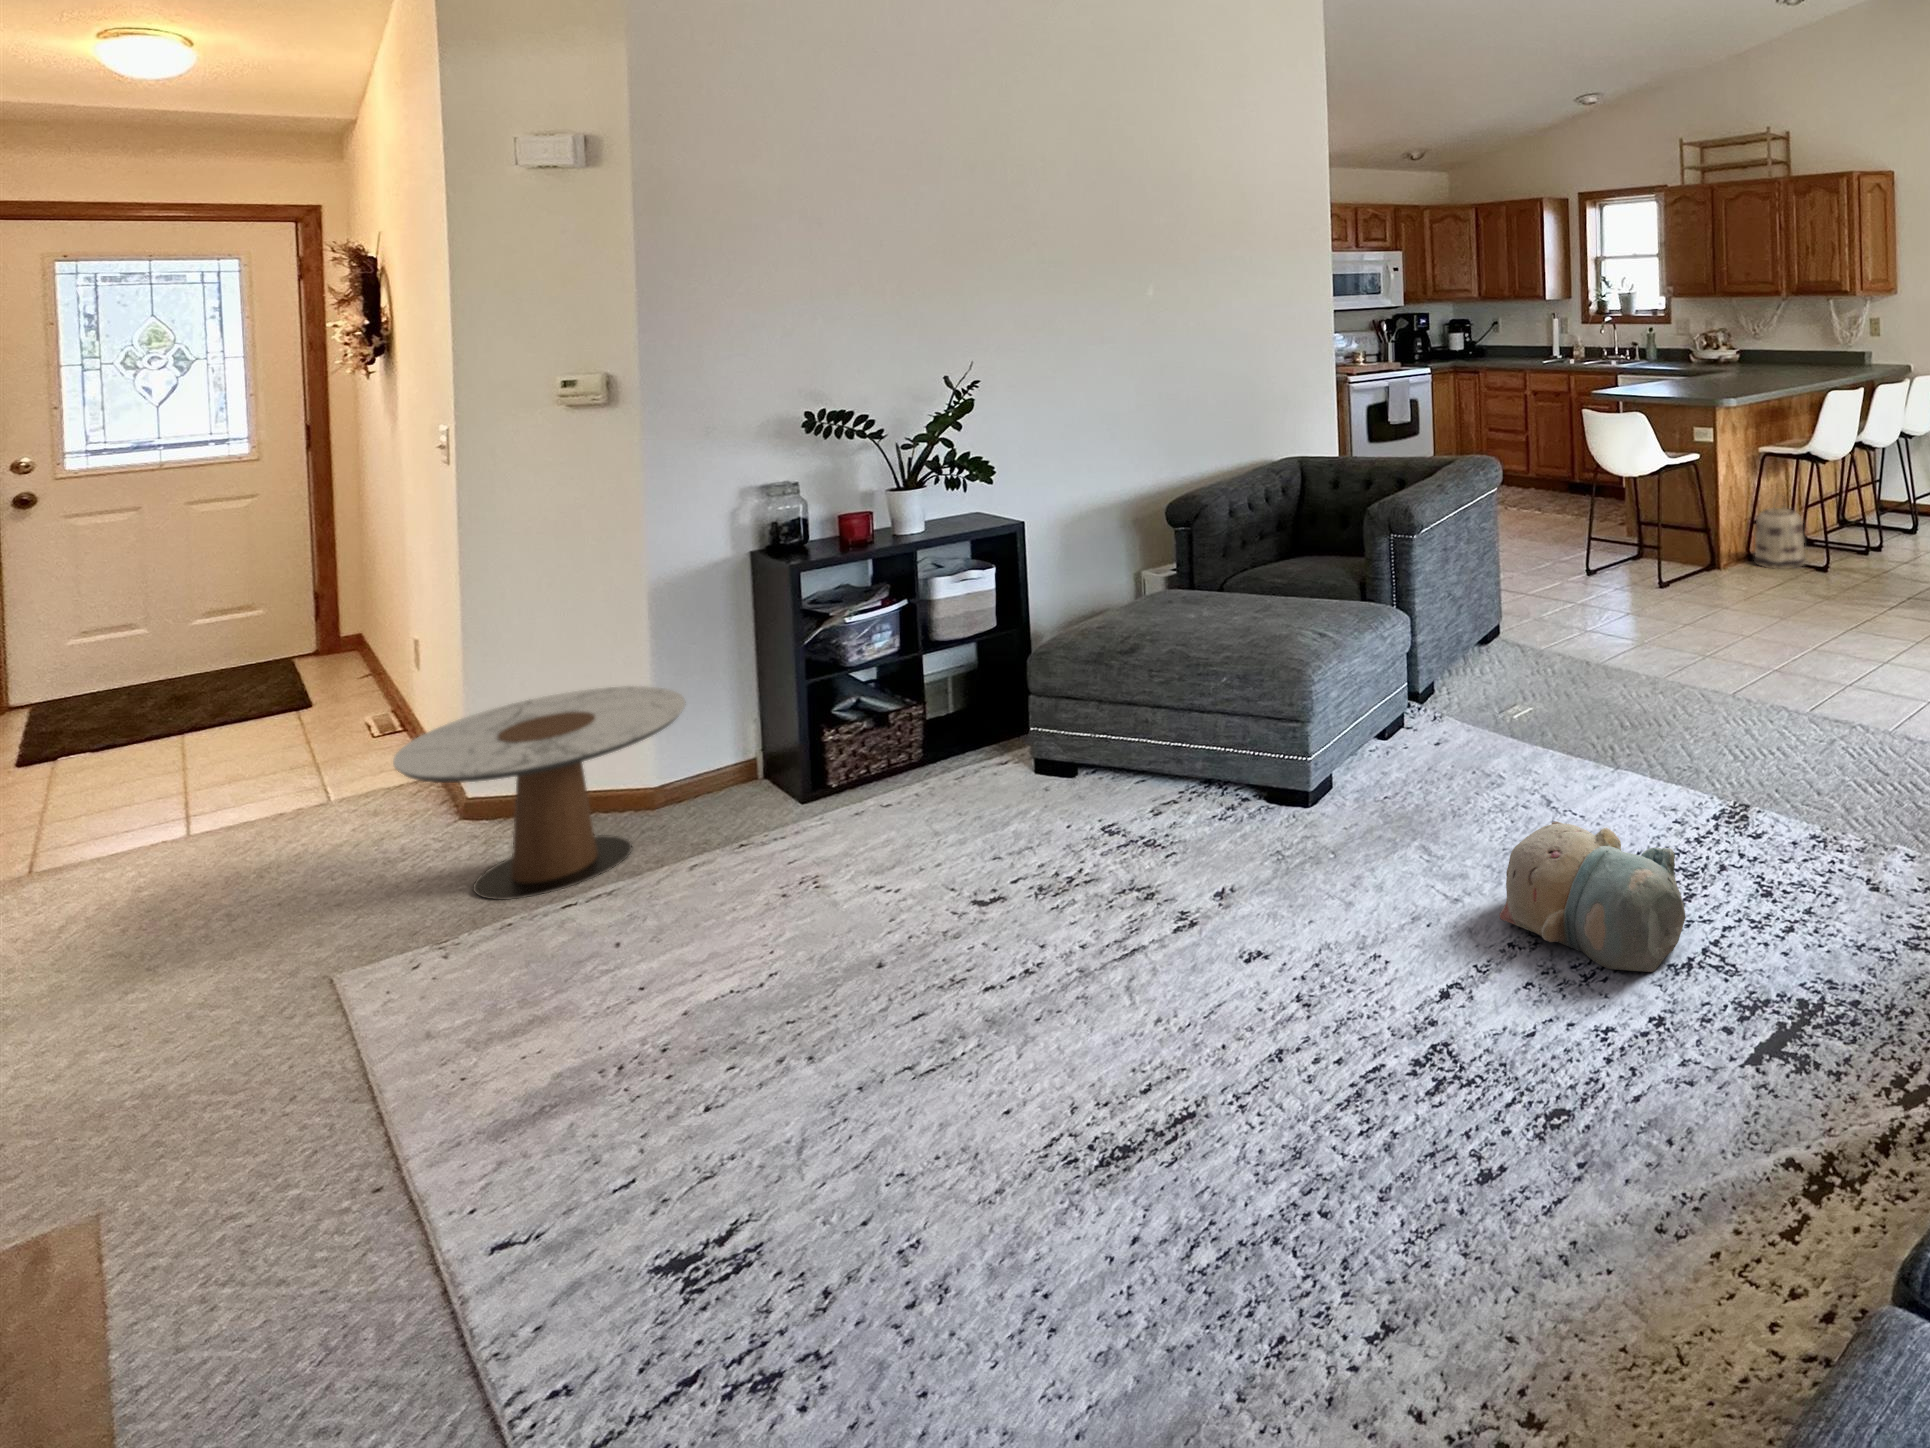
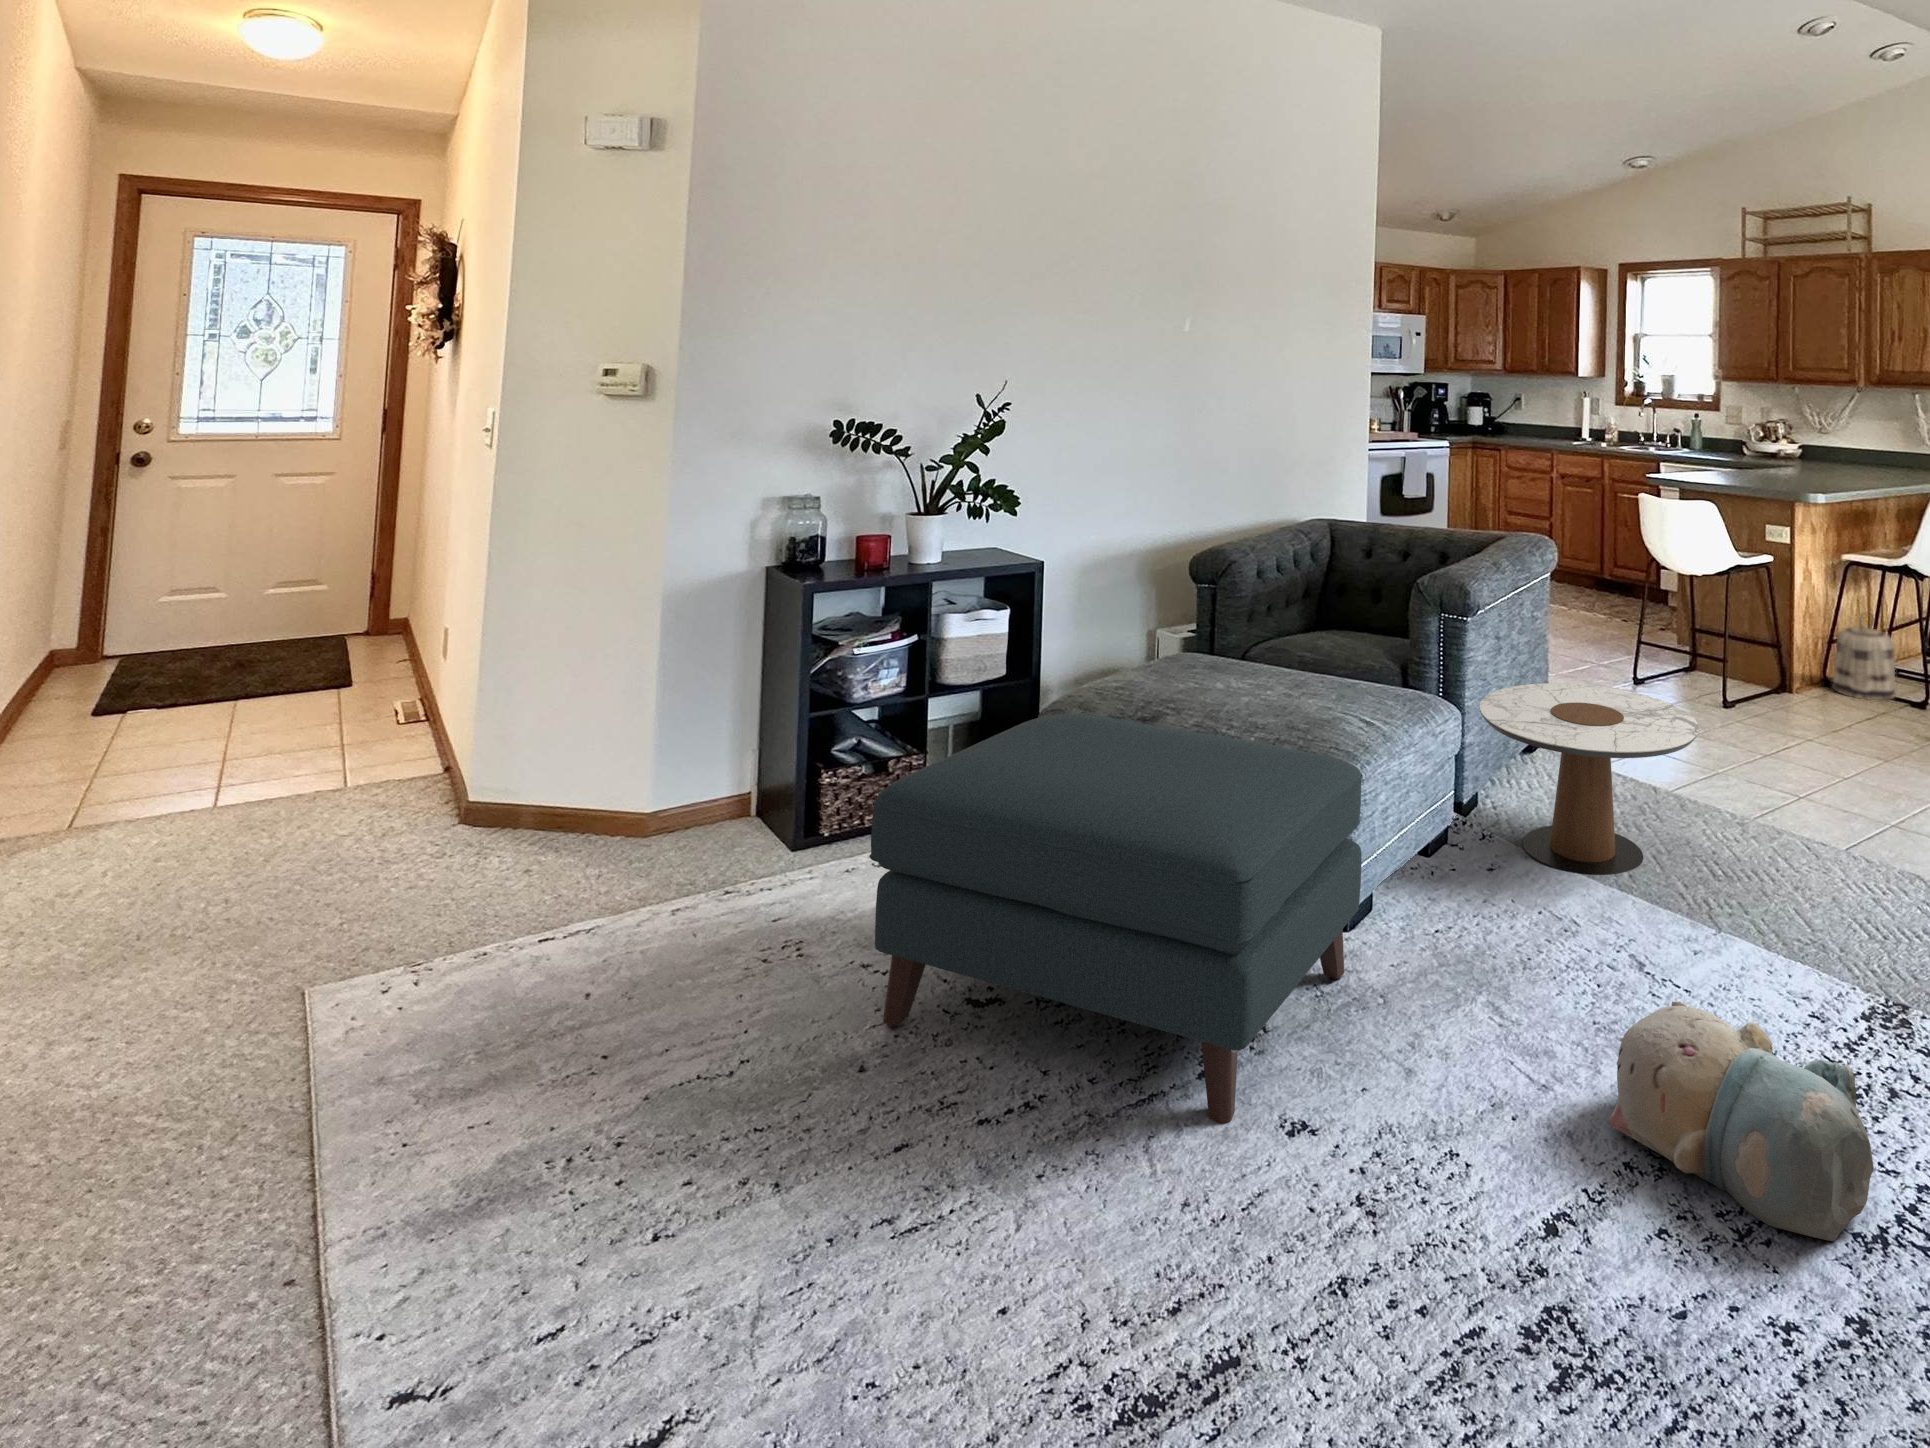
ottoman: none [870,652,1311,965] -> present [869,713,1362,1124]
side table: present [393,686,686,900] -> present [1480,683,1699,875]

